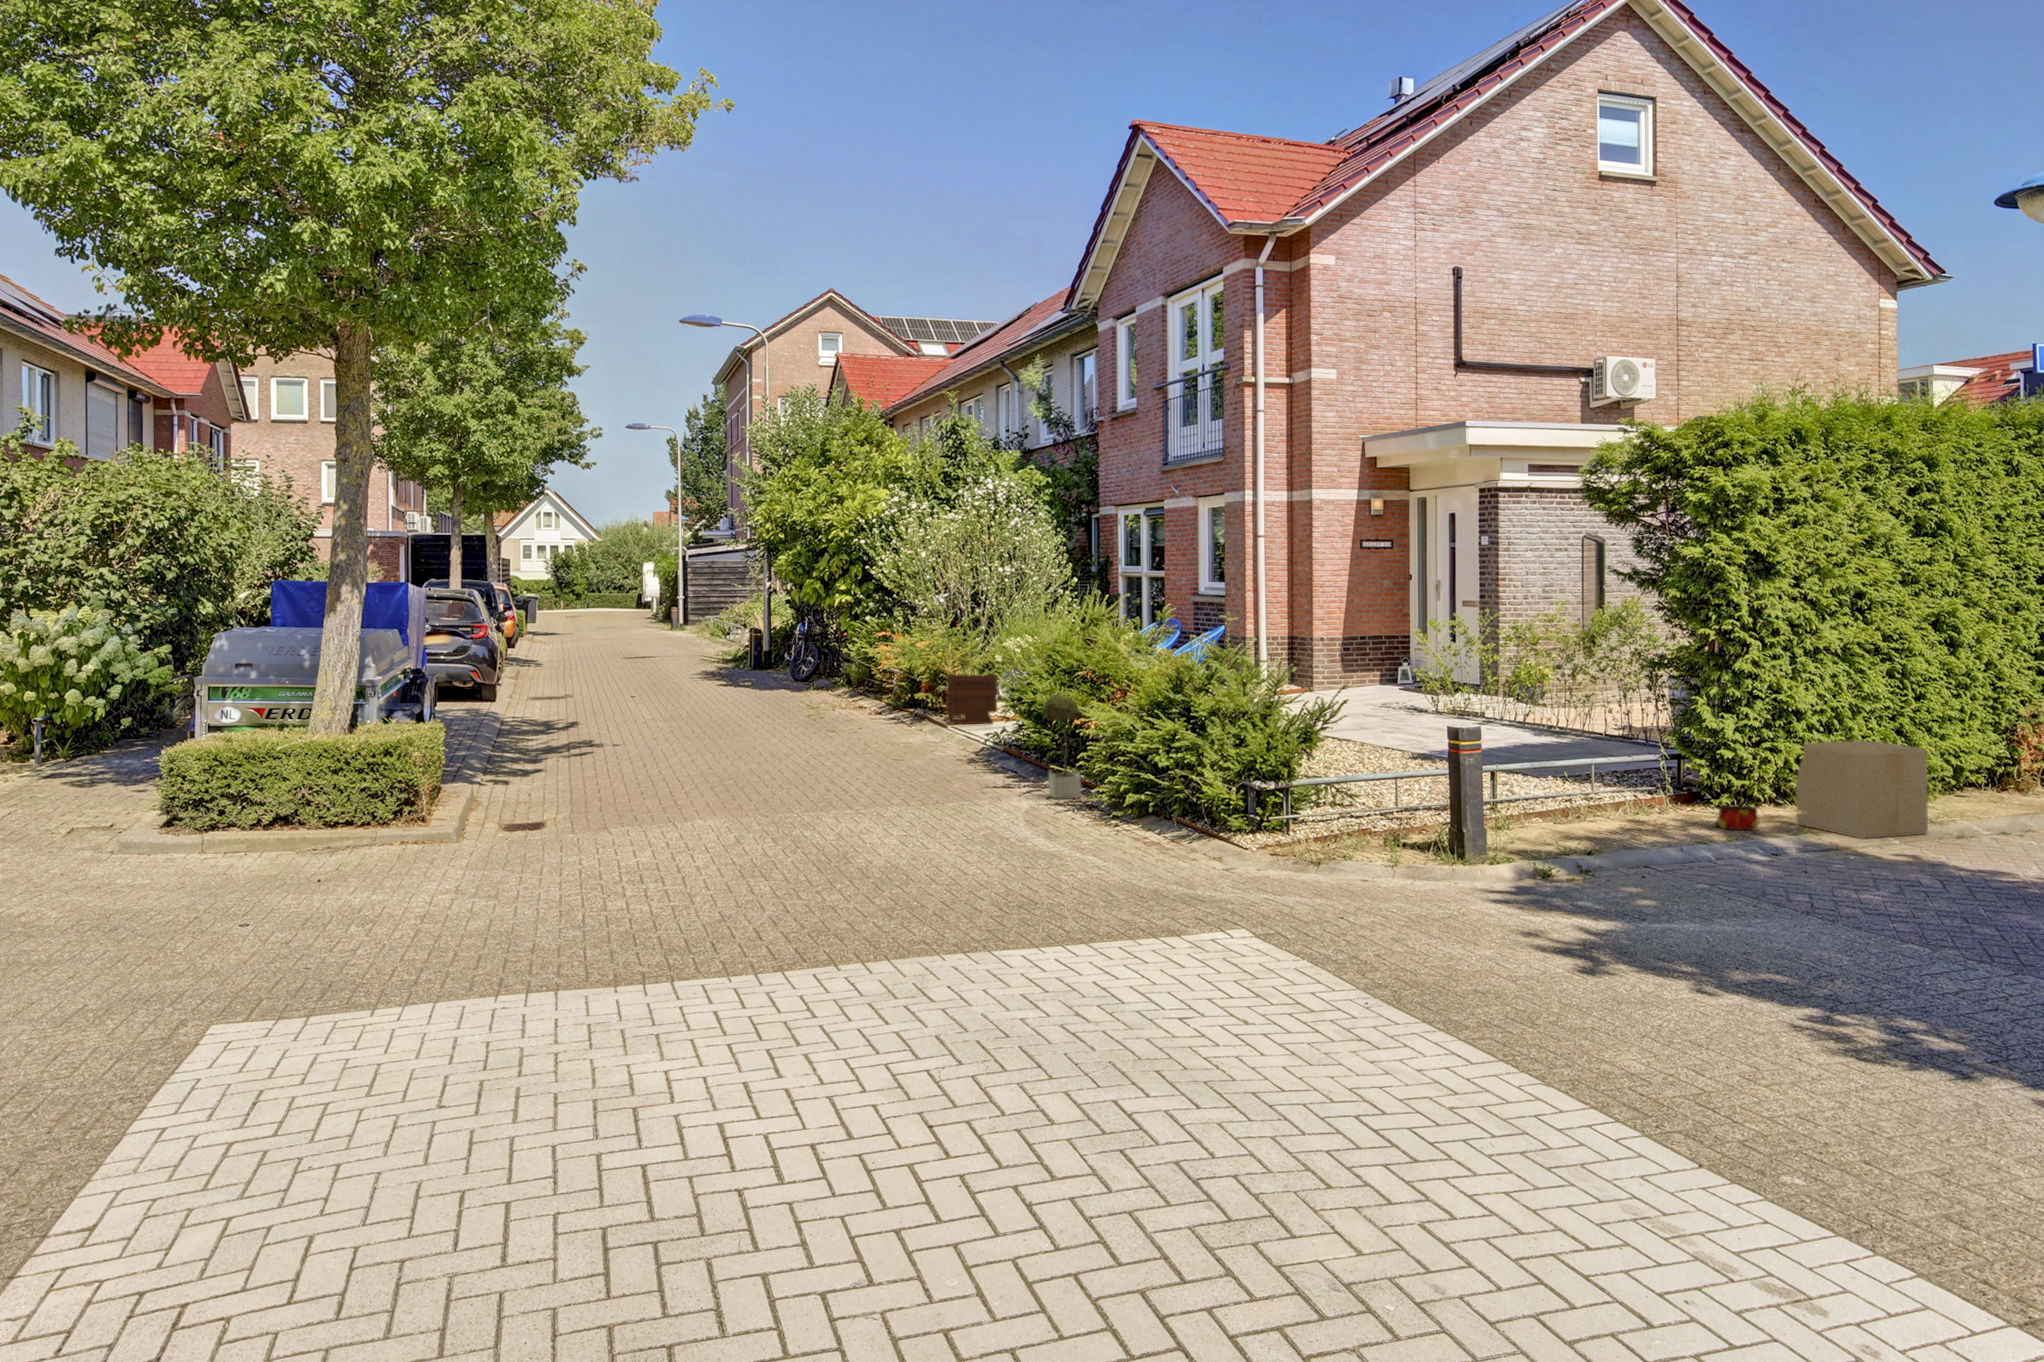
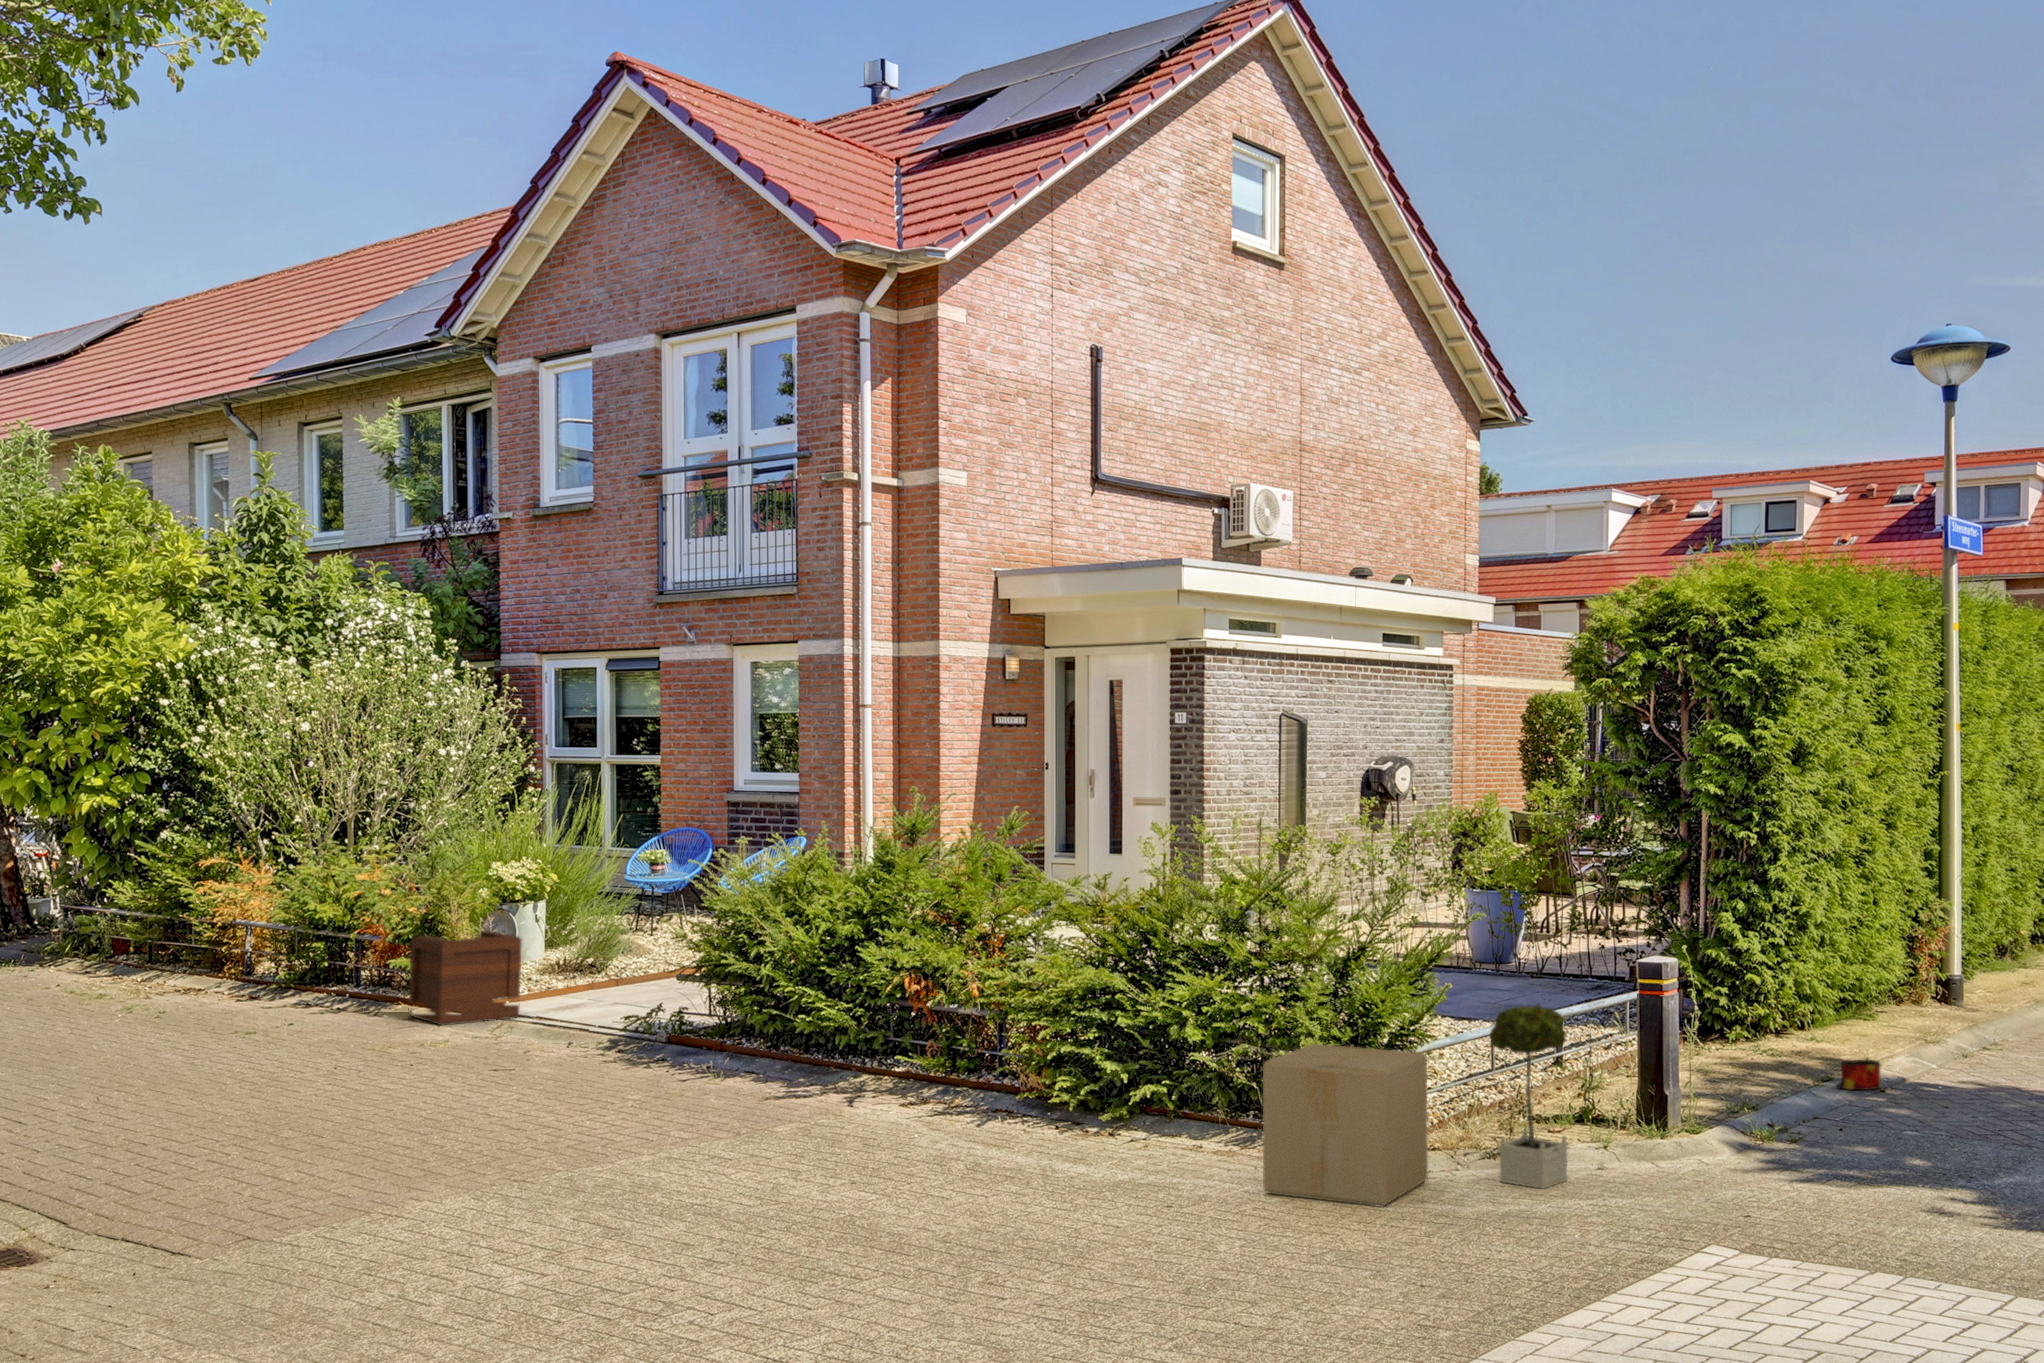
potted tree: present [1042,694,1083,799] -> present [1489,1004,1567,1189]
cardboard box: present [1796,741,1928,839] -> present [1263,1044,1428,1207]

